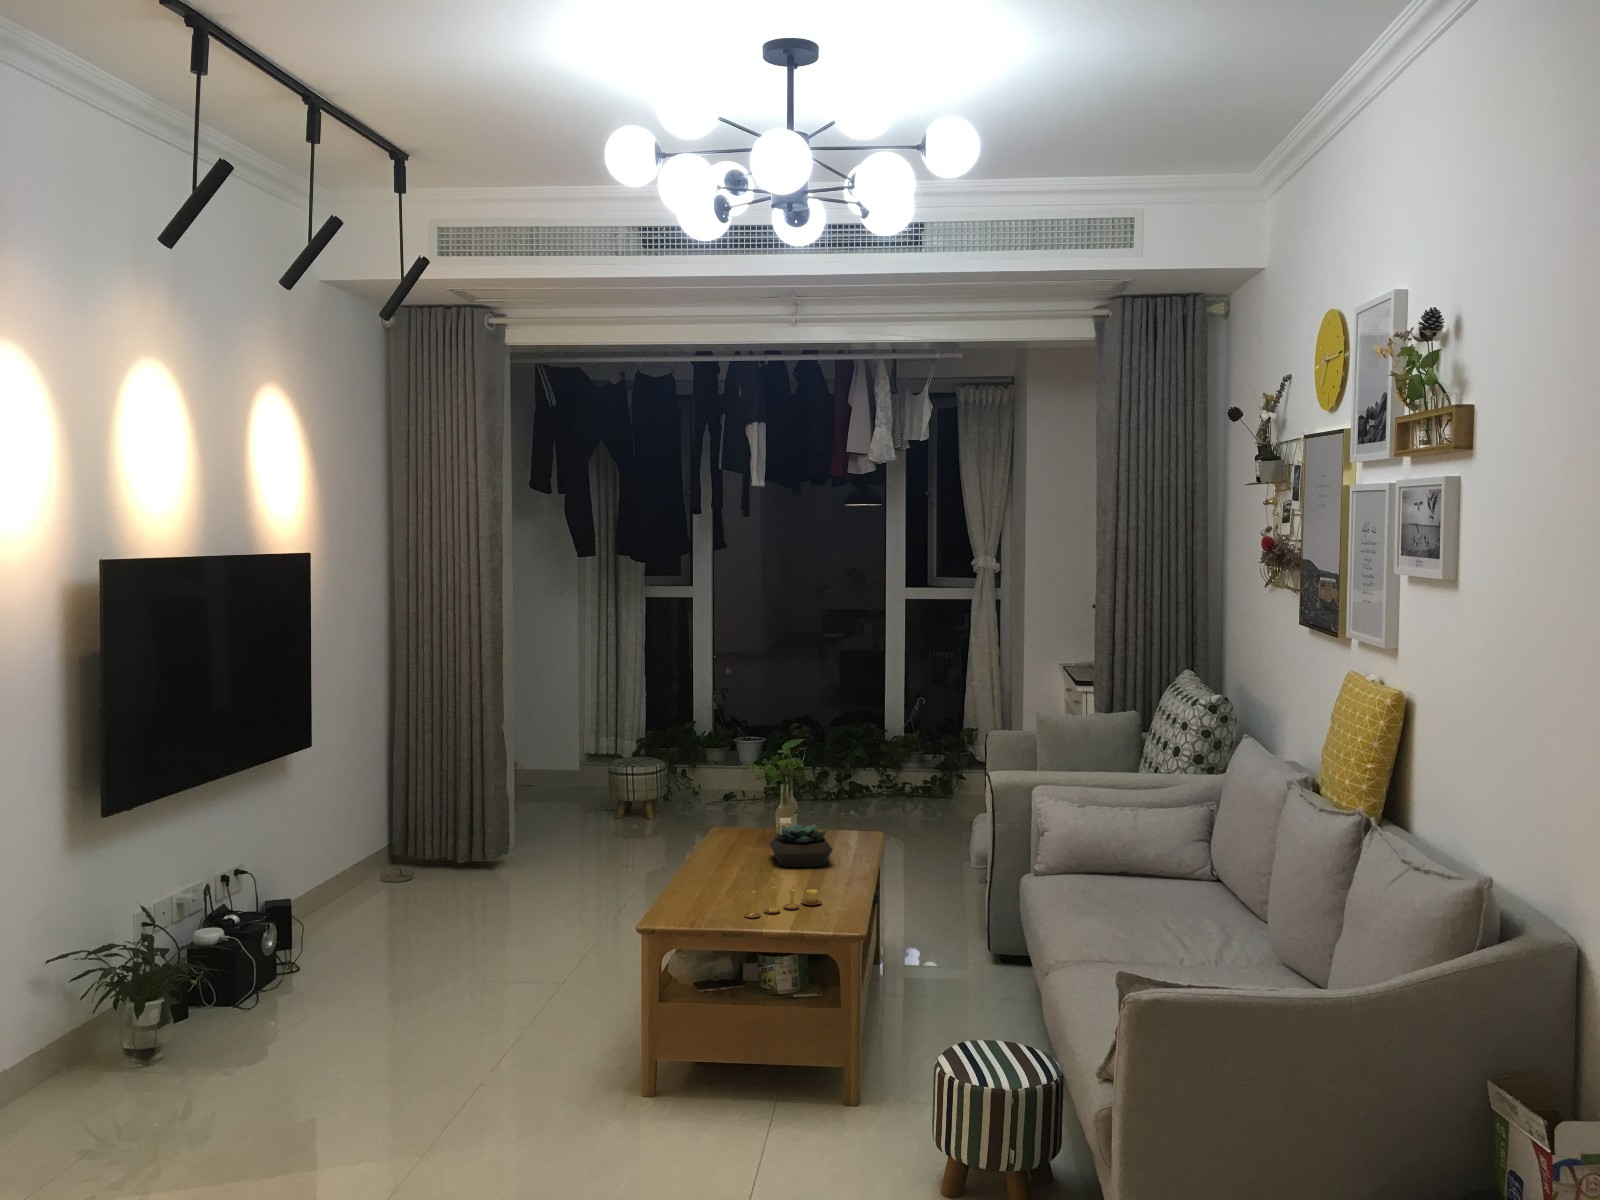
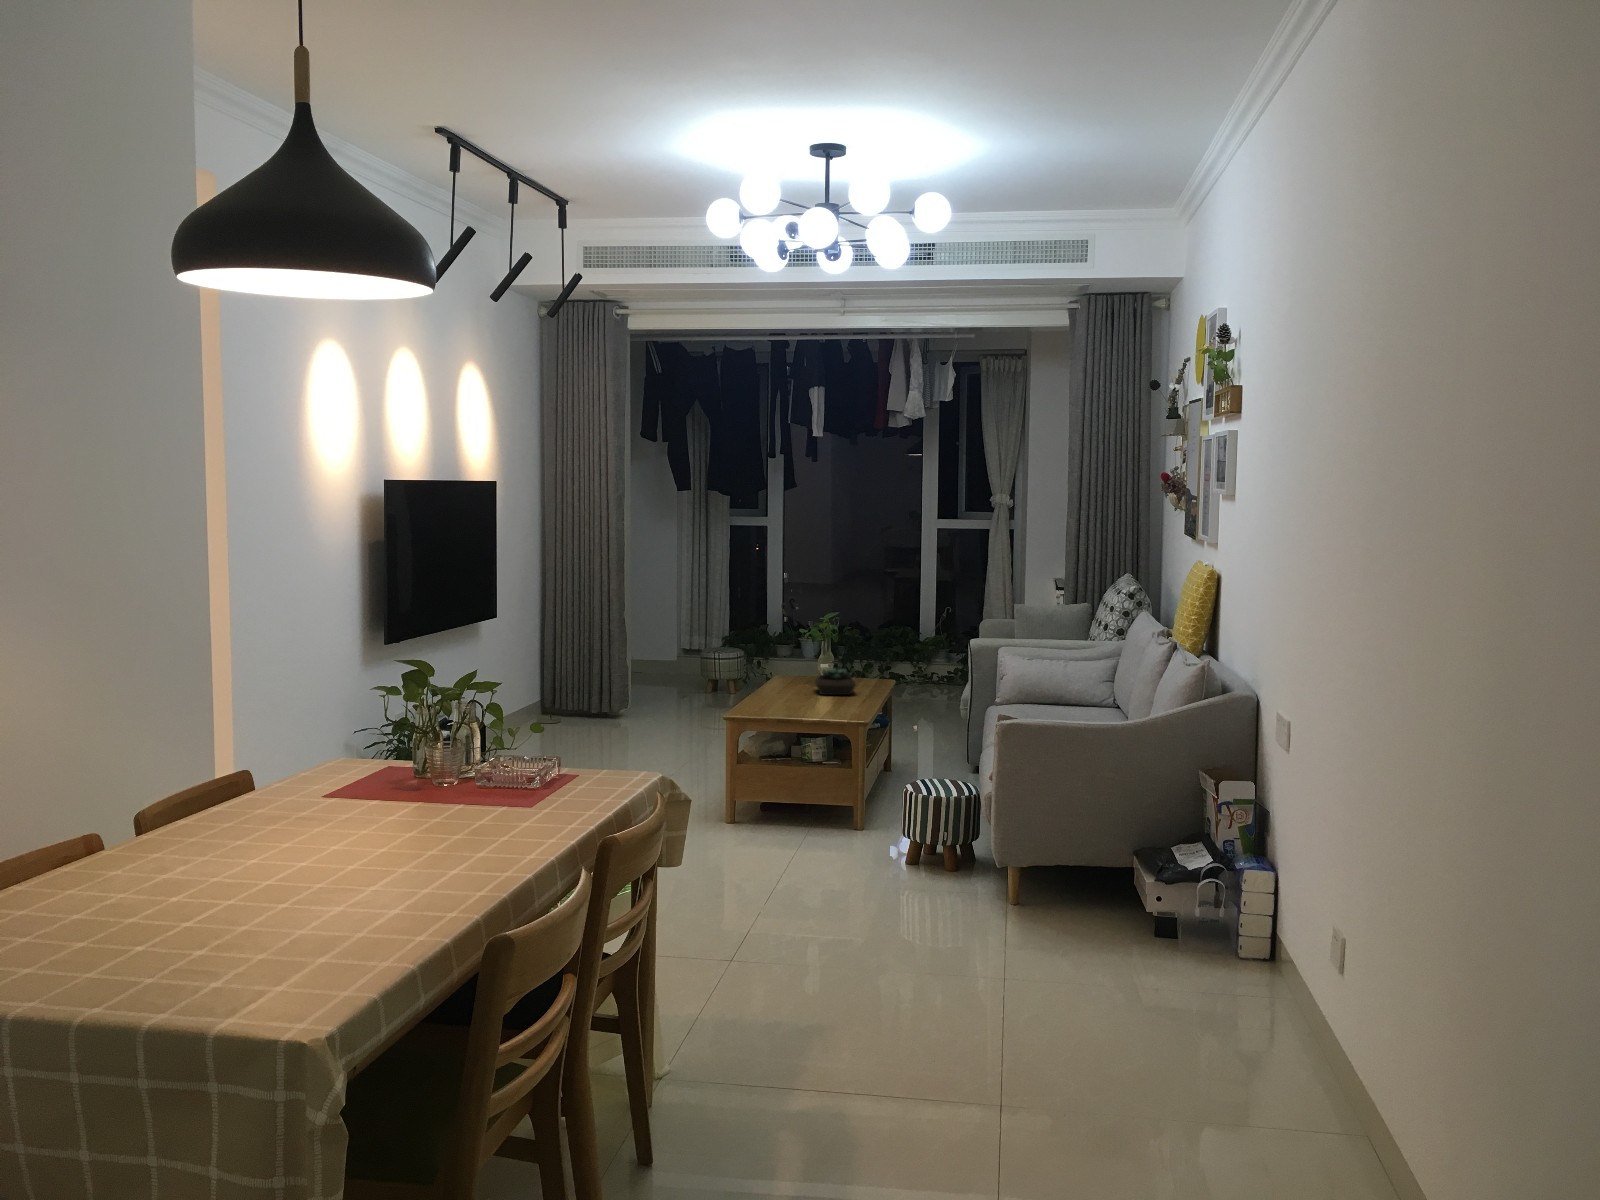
candle: present [745,886,822,918] -> none [793,695,845,715]

